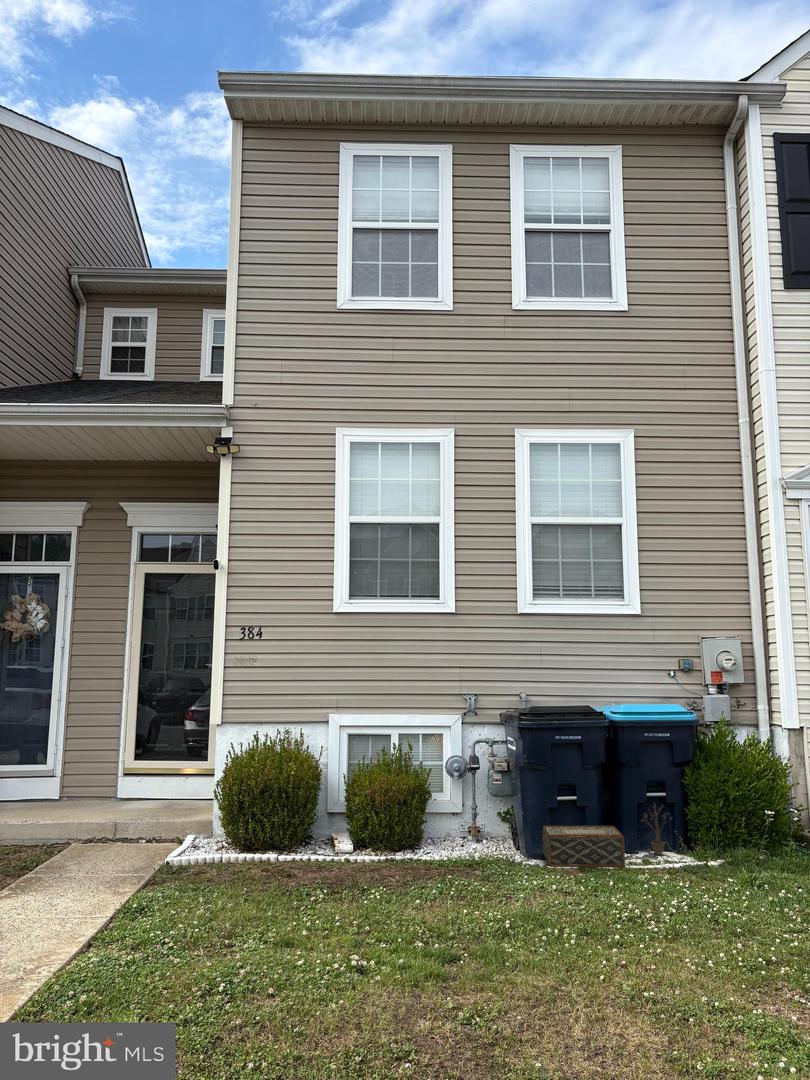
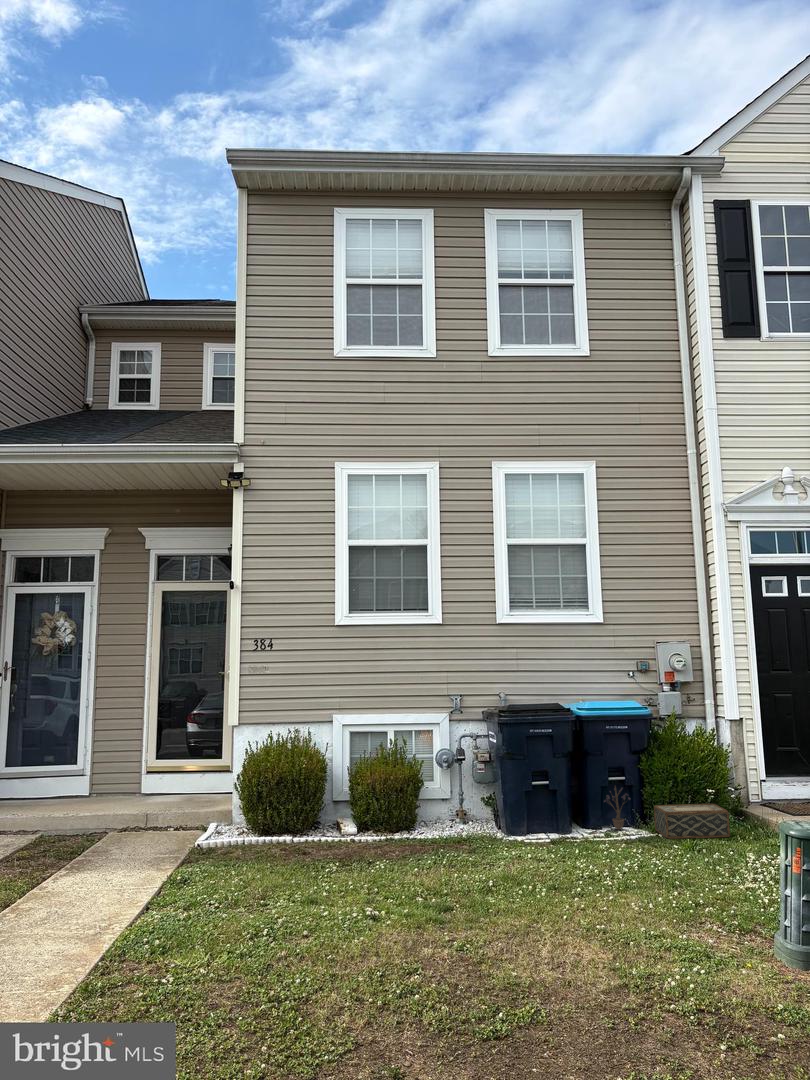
woven basket: present [543,826,625,867] -> present [654,804,730,839]

